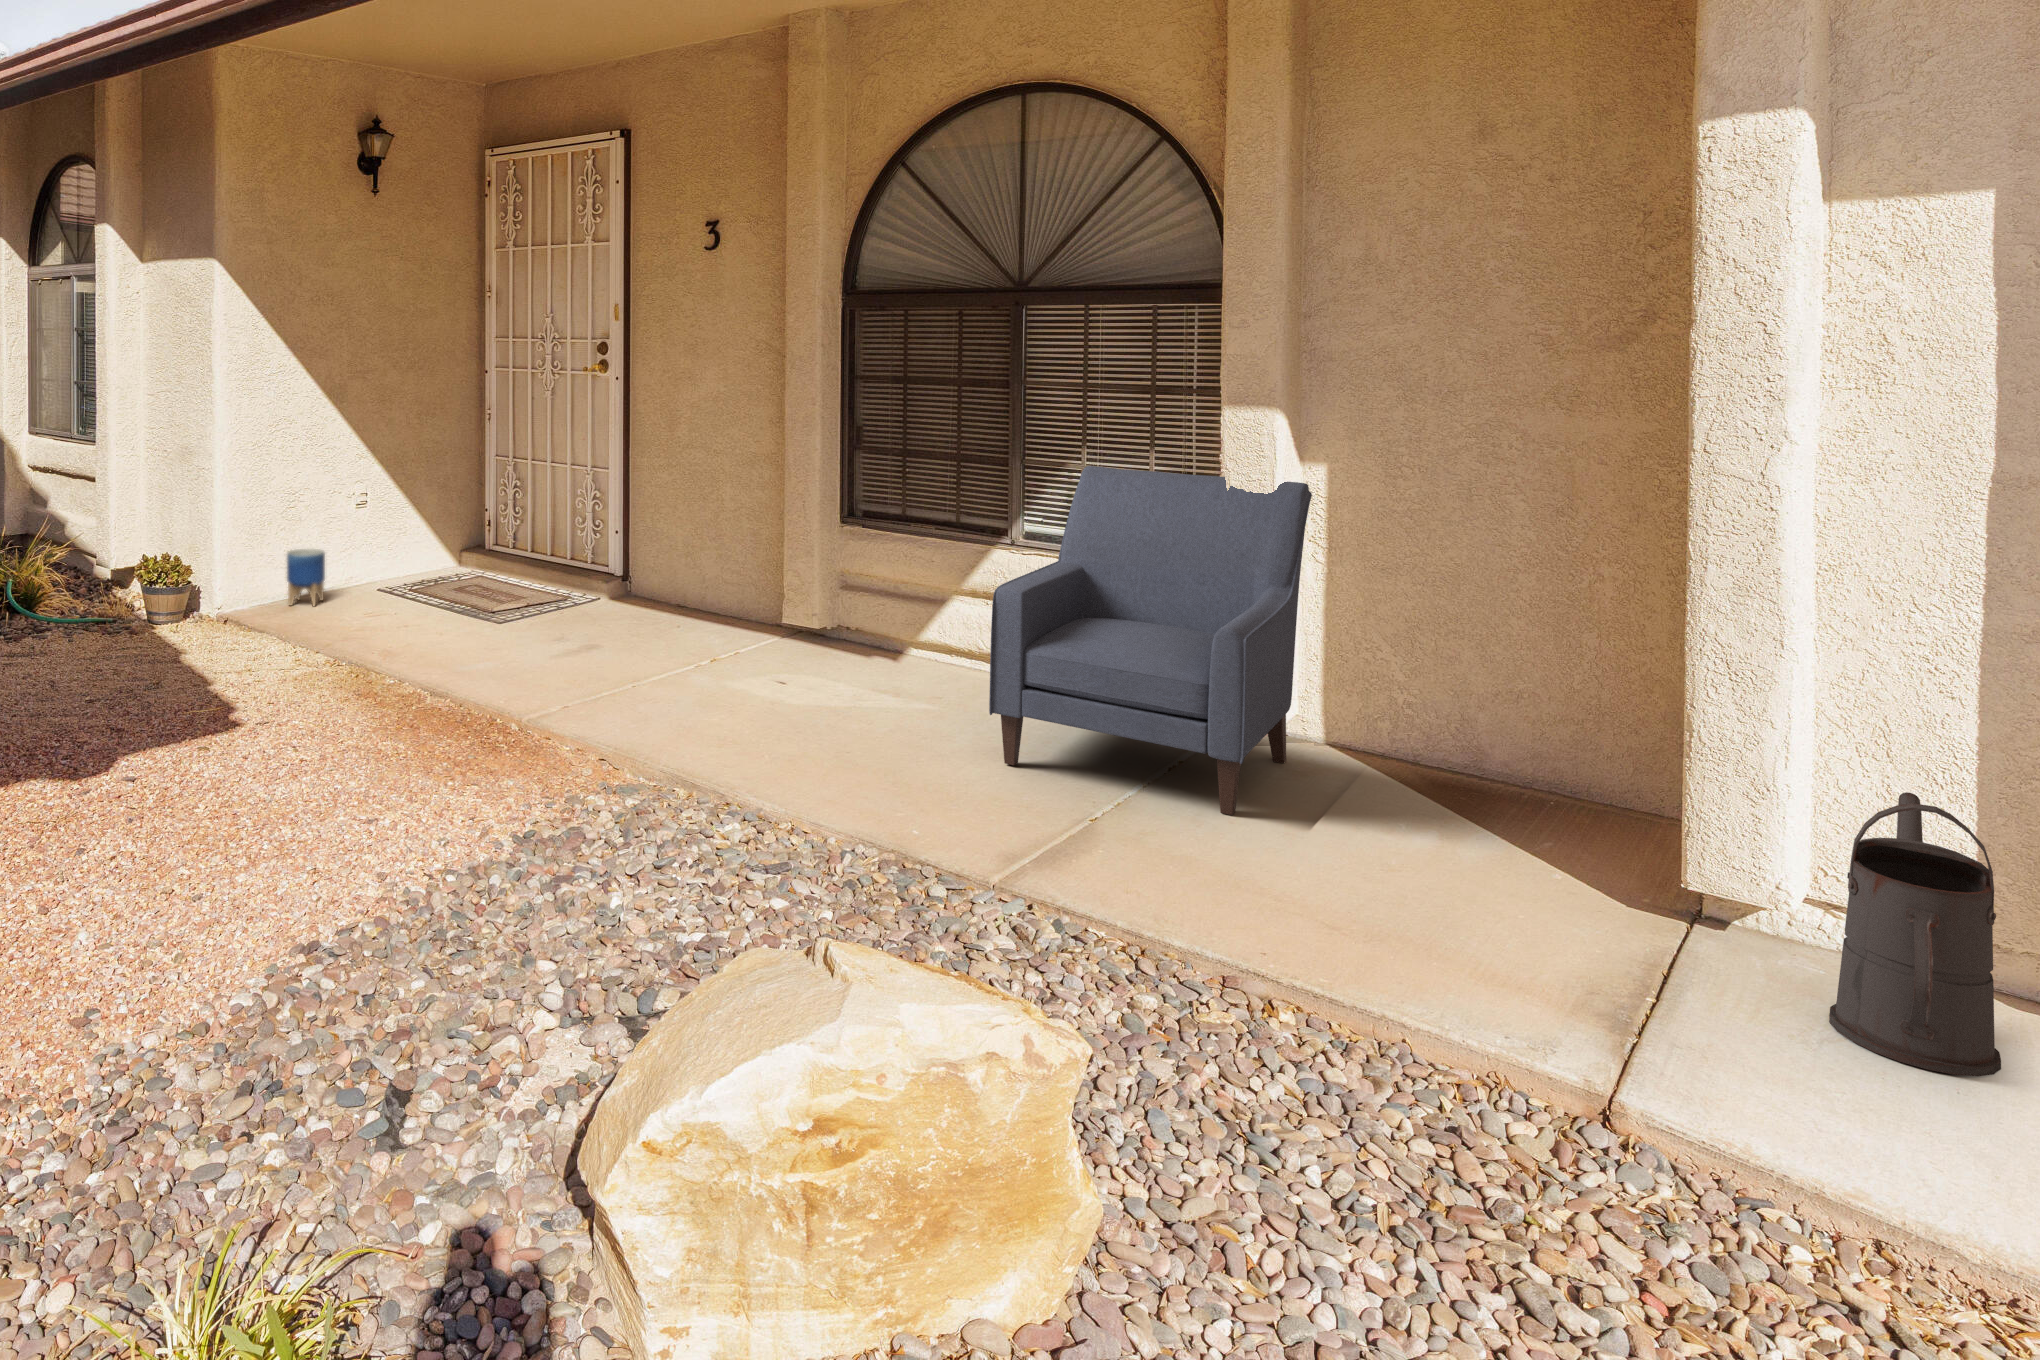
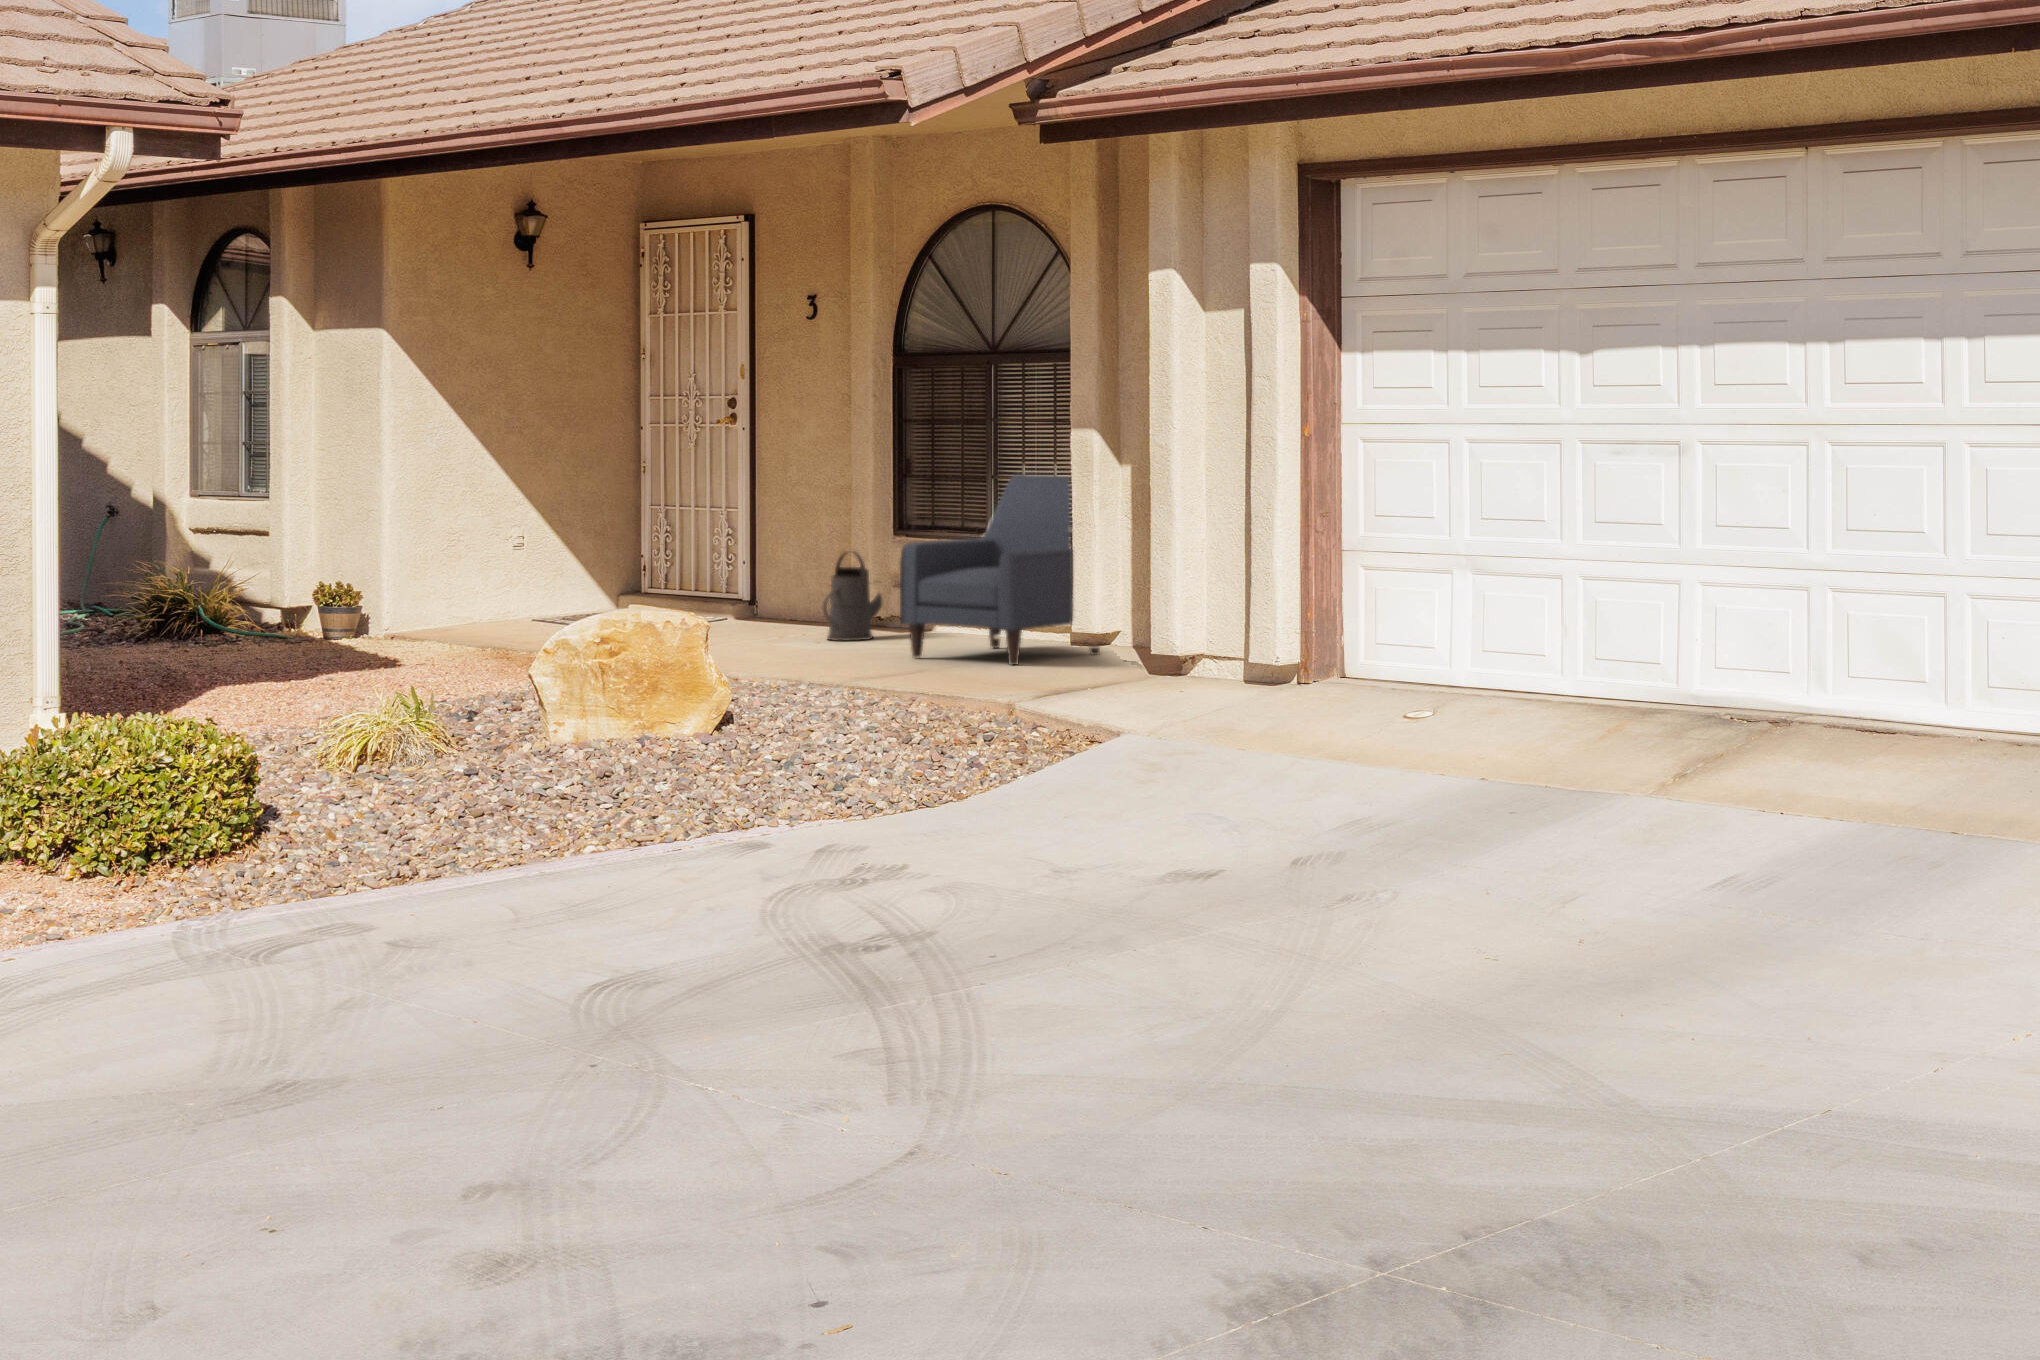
planter: present [287,549,325,607] -> none [446,580,481,627]
watering can: present [1829,792,2001,1077] -> present [823,551,882,641]

